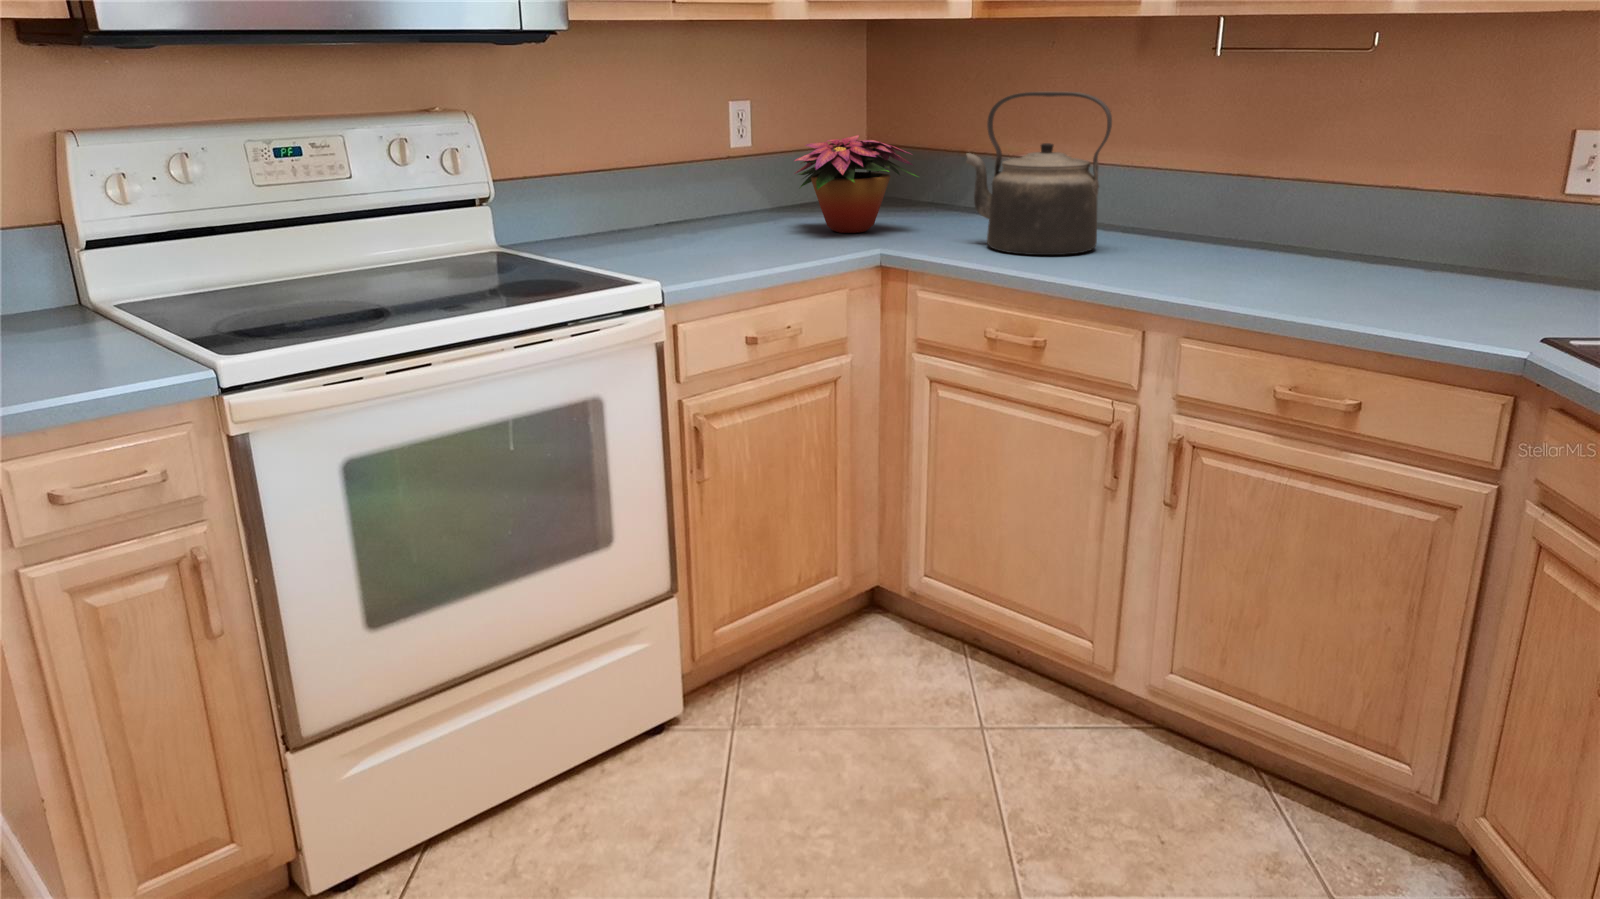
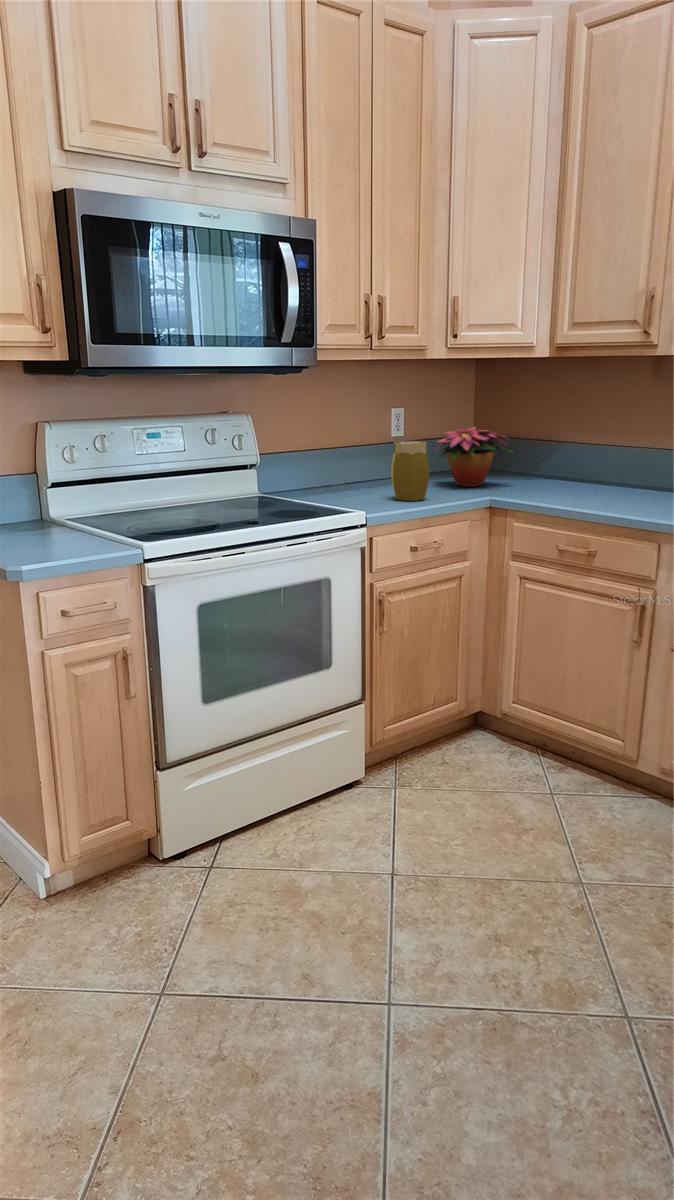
kettle: present [966,92,1112,255] -> none [544,402,636,501]
jar: none [715,159,776,260] -> present [391,441,429,501]

